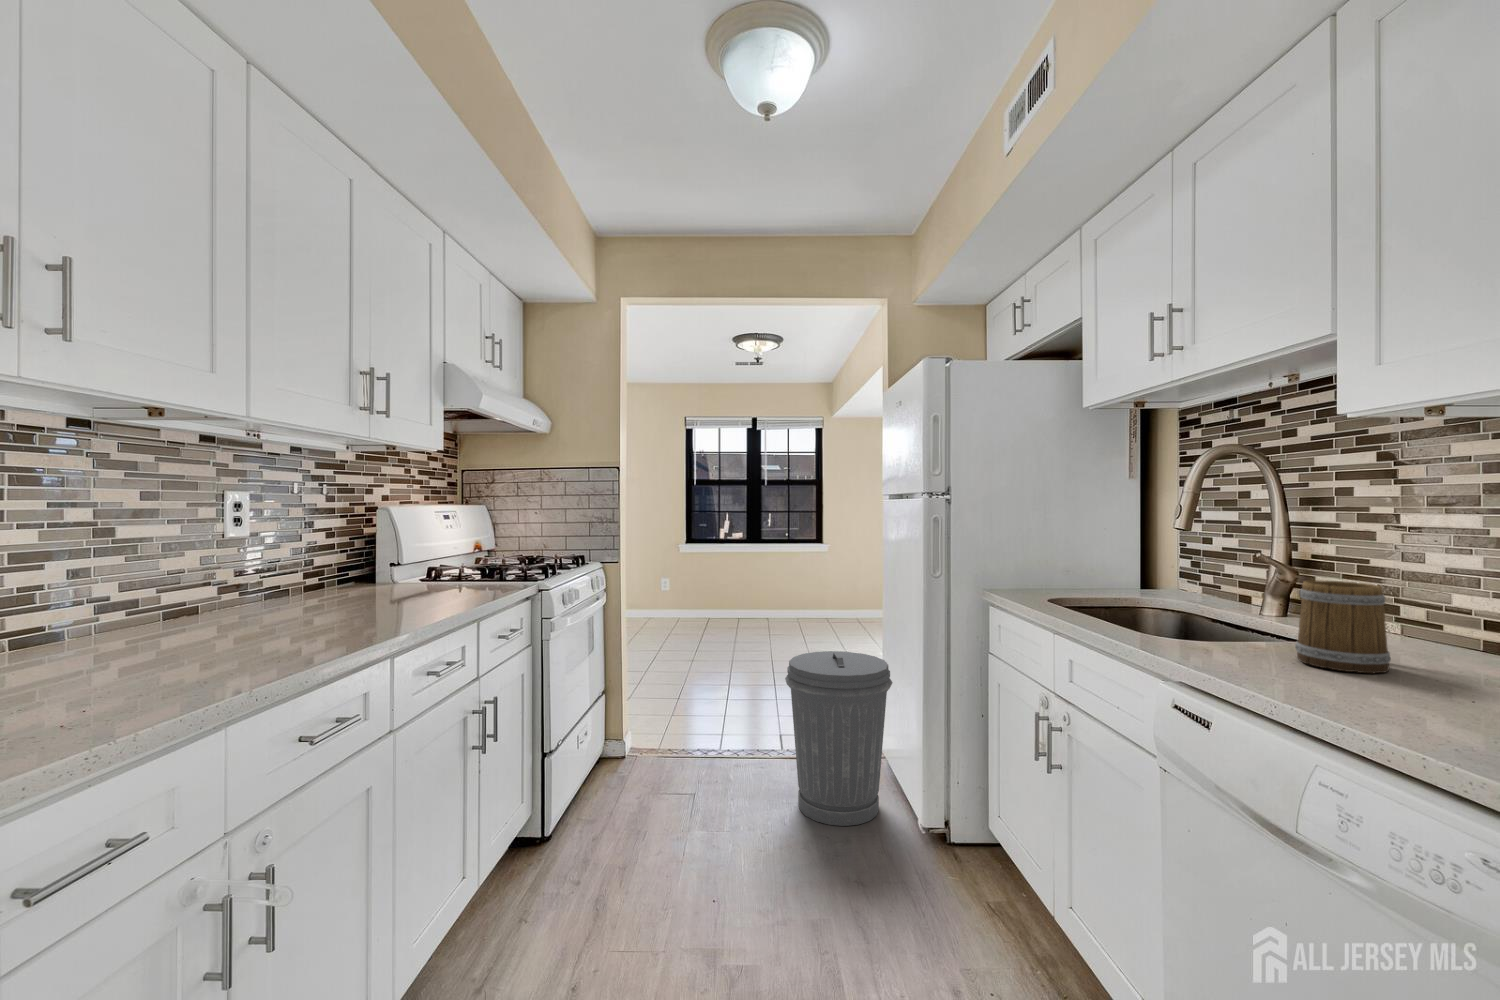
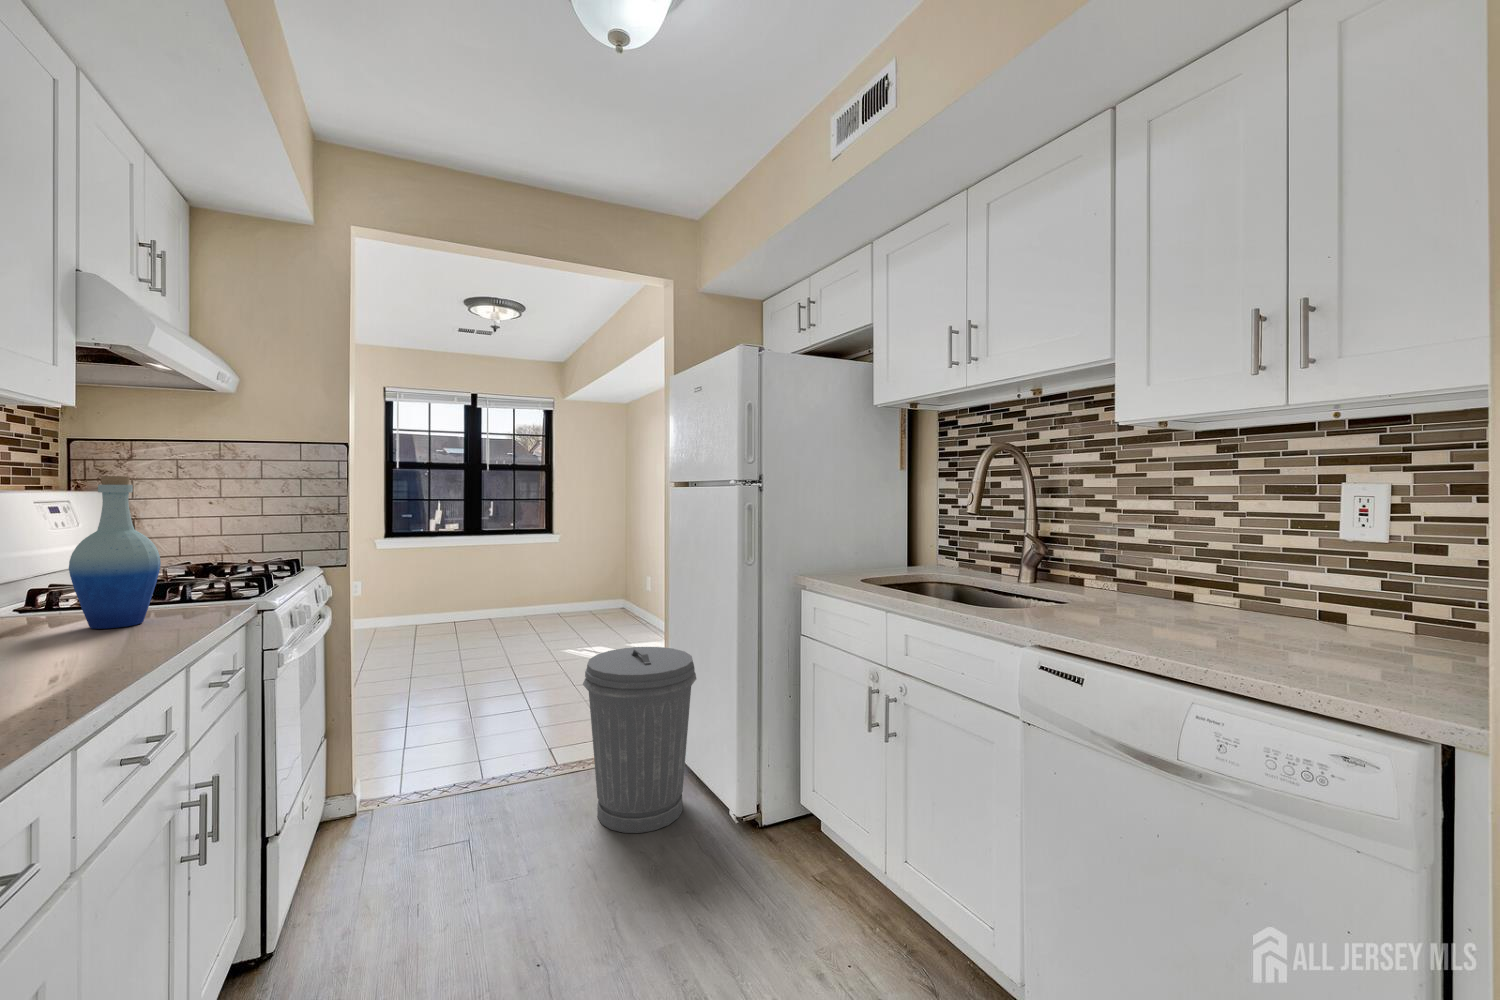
bottle: none [433,495,479,592] -> present [69,476,161,629]
mug: present [1295,580,1391,673] -> none [1095,554,1160,625]

